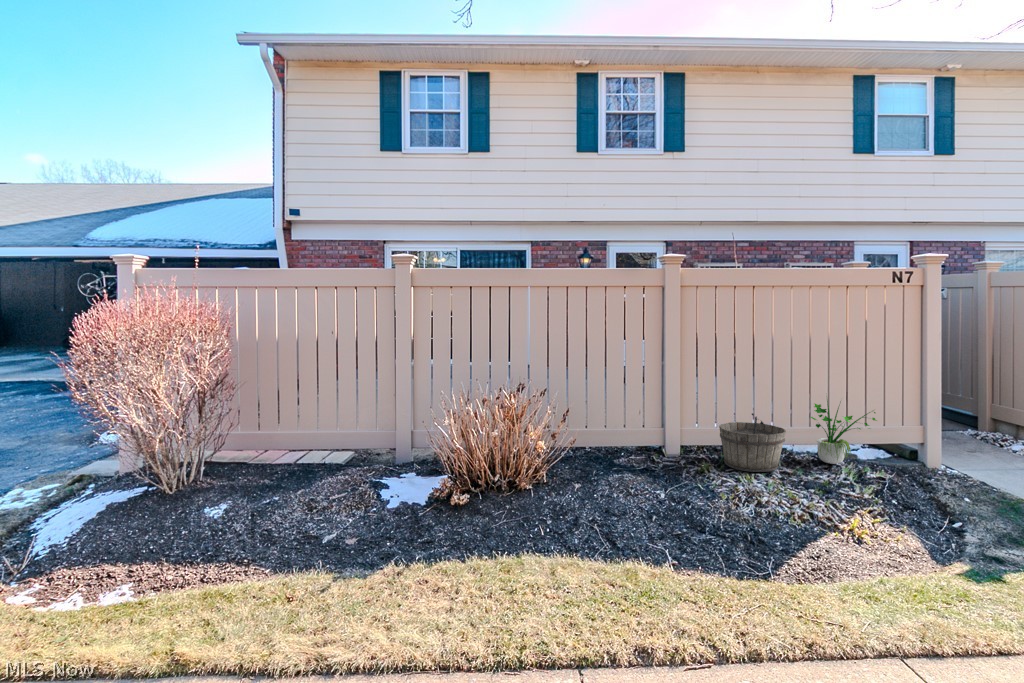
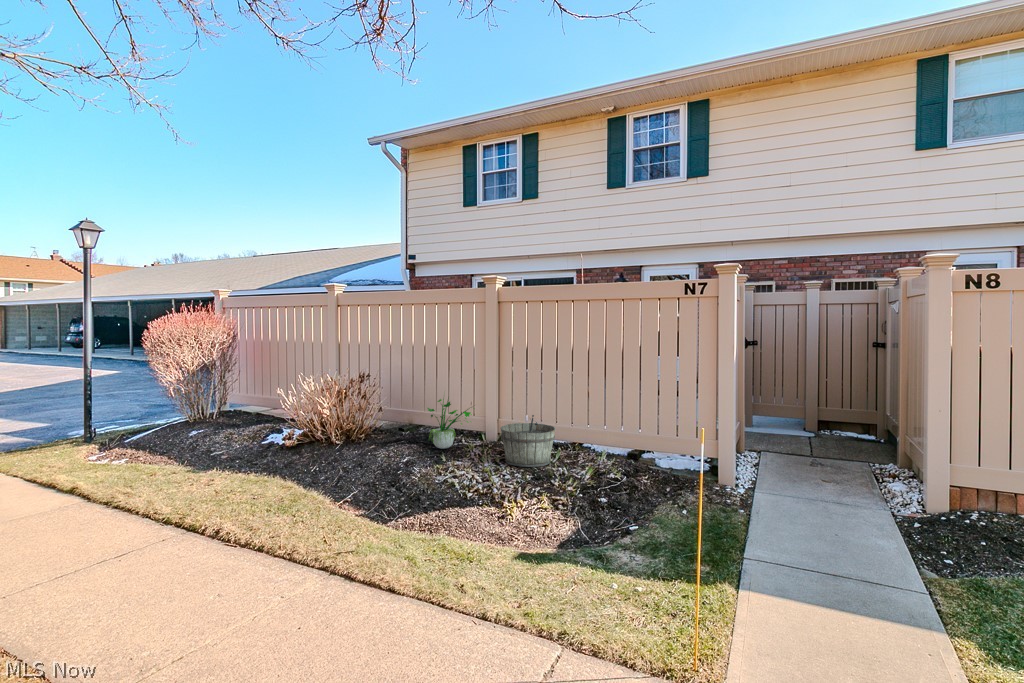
potted plant: present [811,401,877,464] -> present [428,399,475,449]

